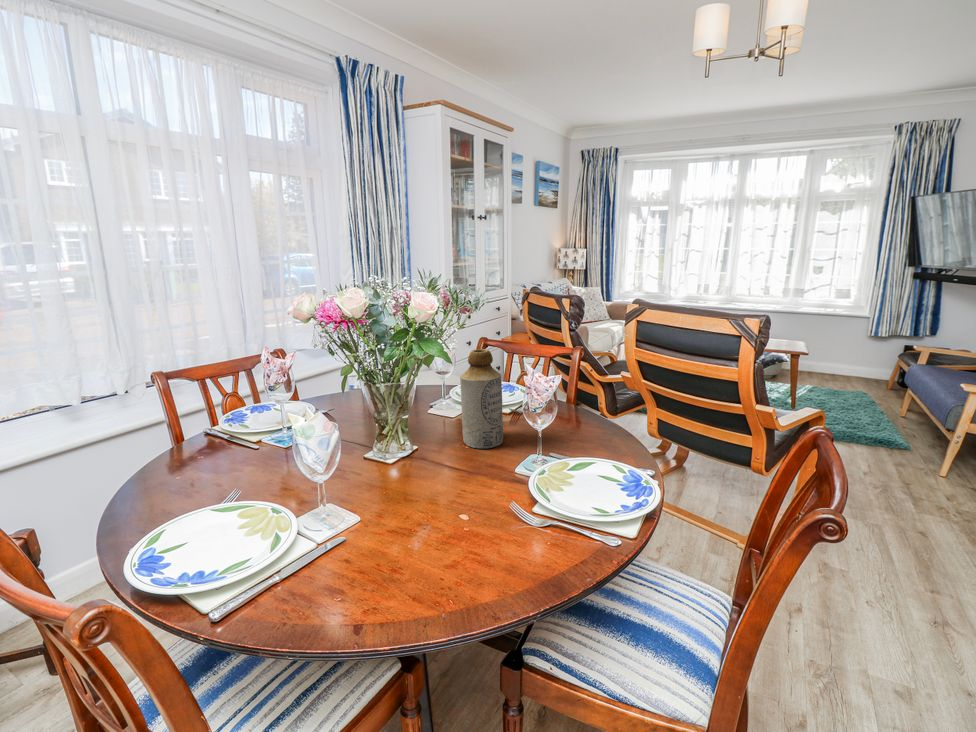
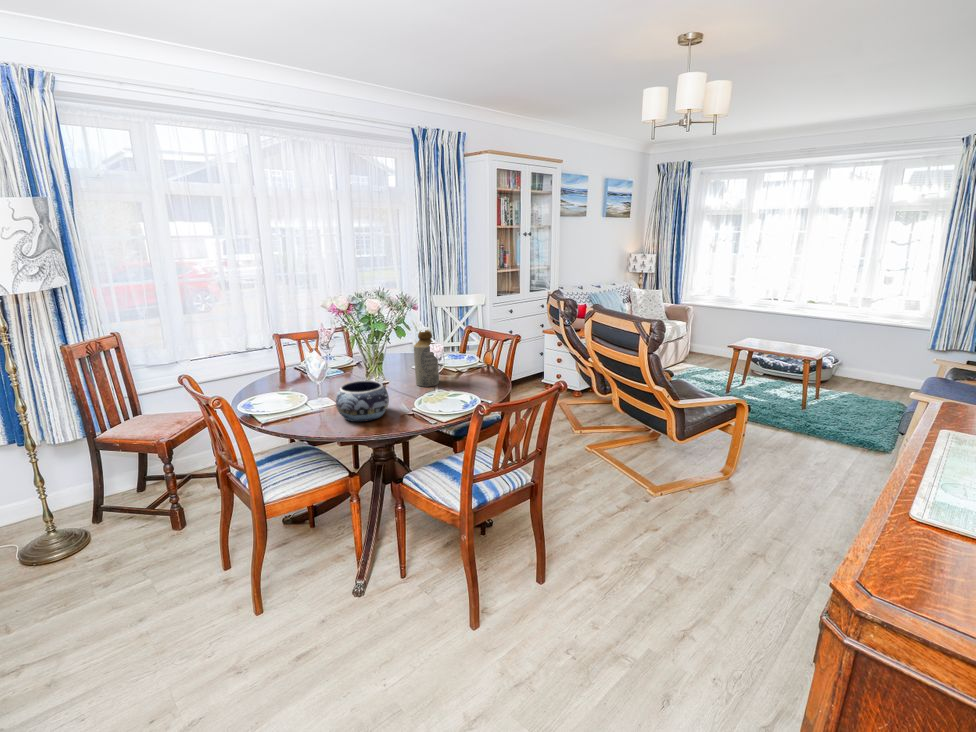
decorative bowl: none [382,460,492,561] -> present [336,380,389,422]

